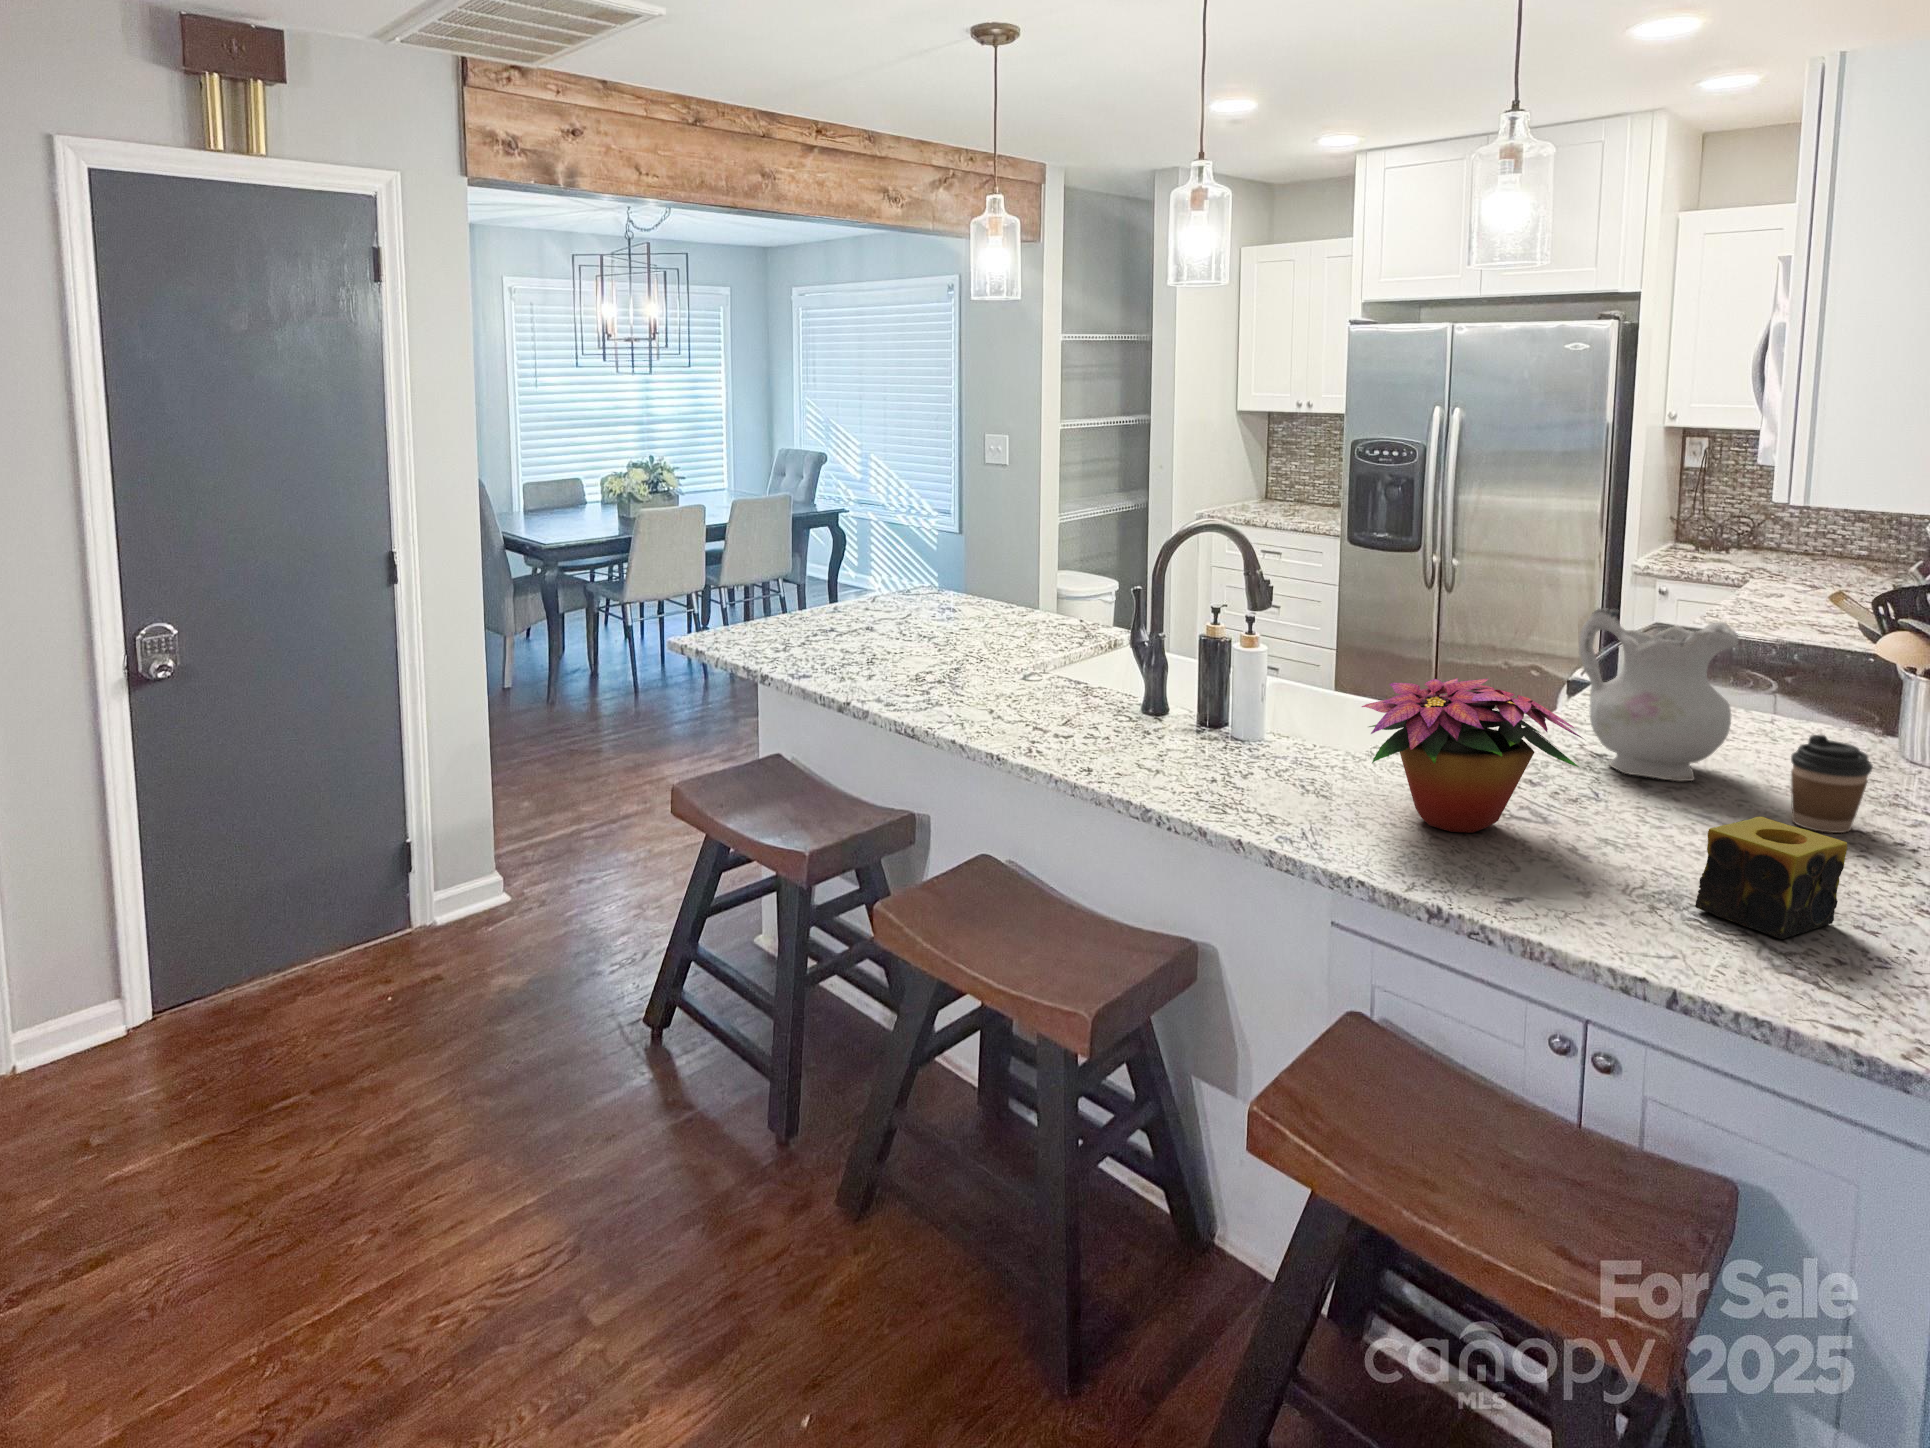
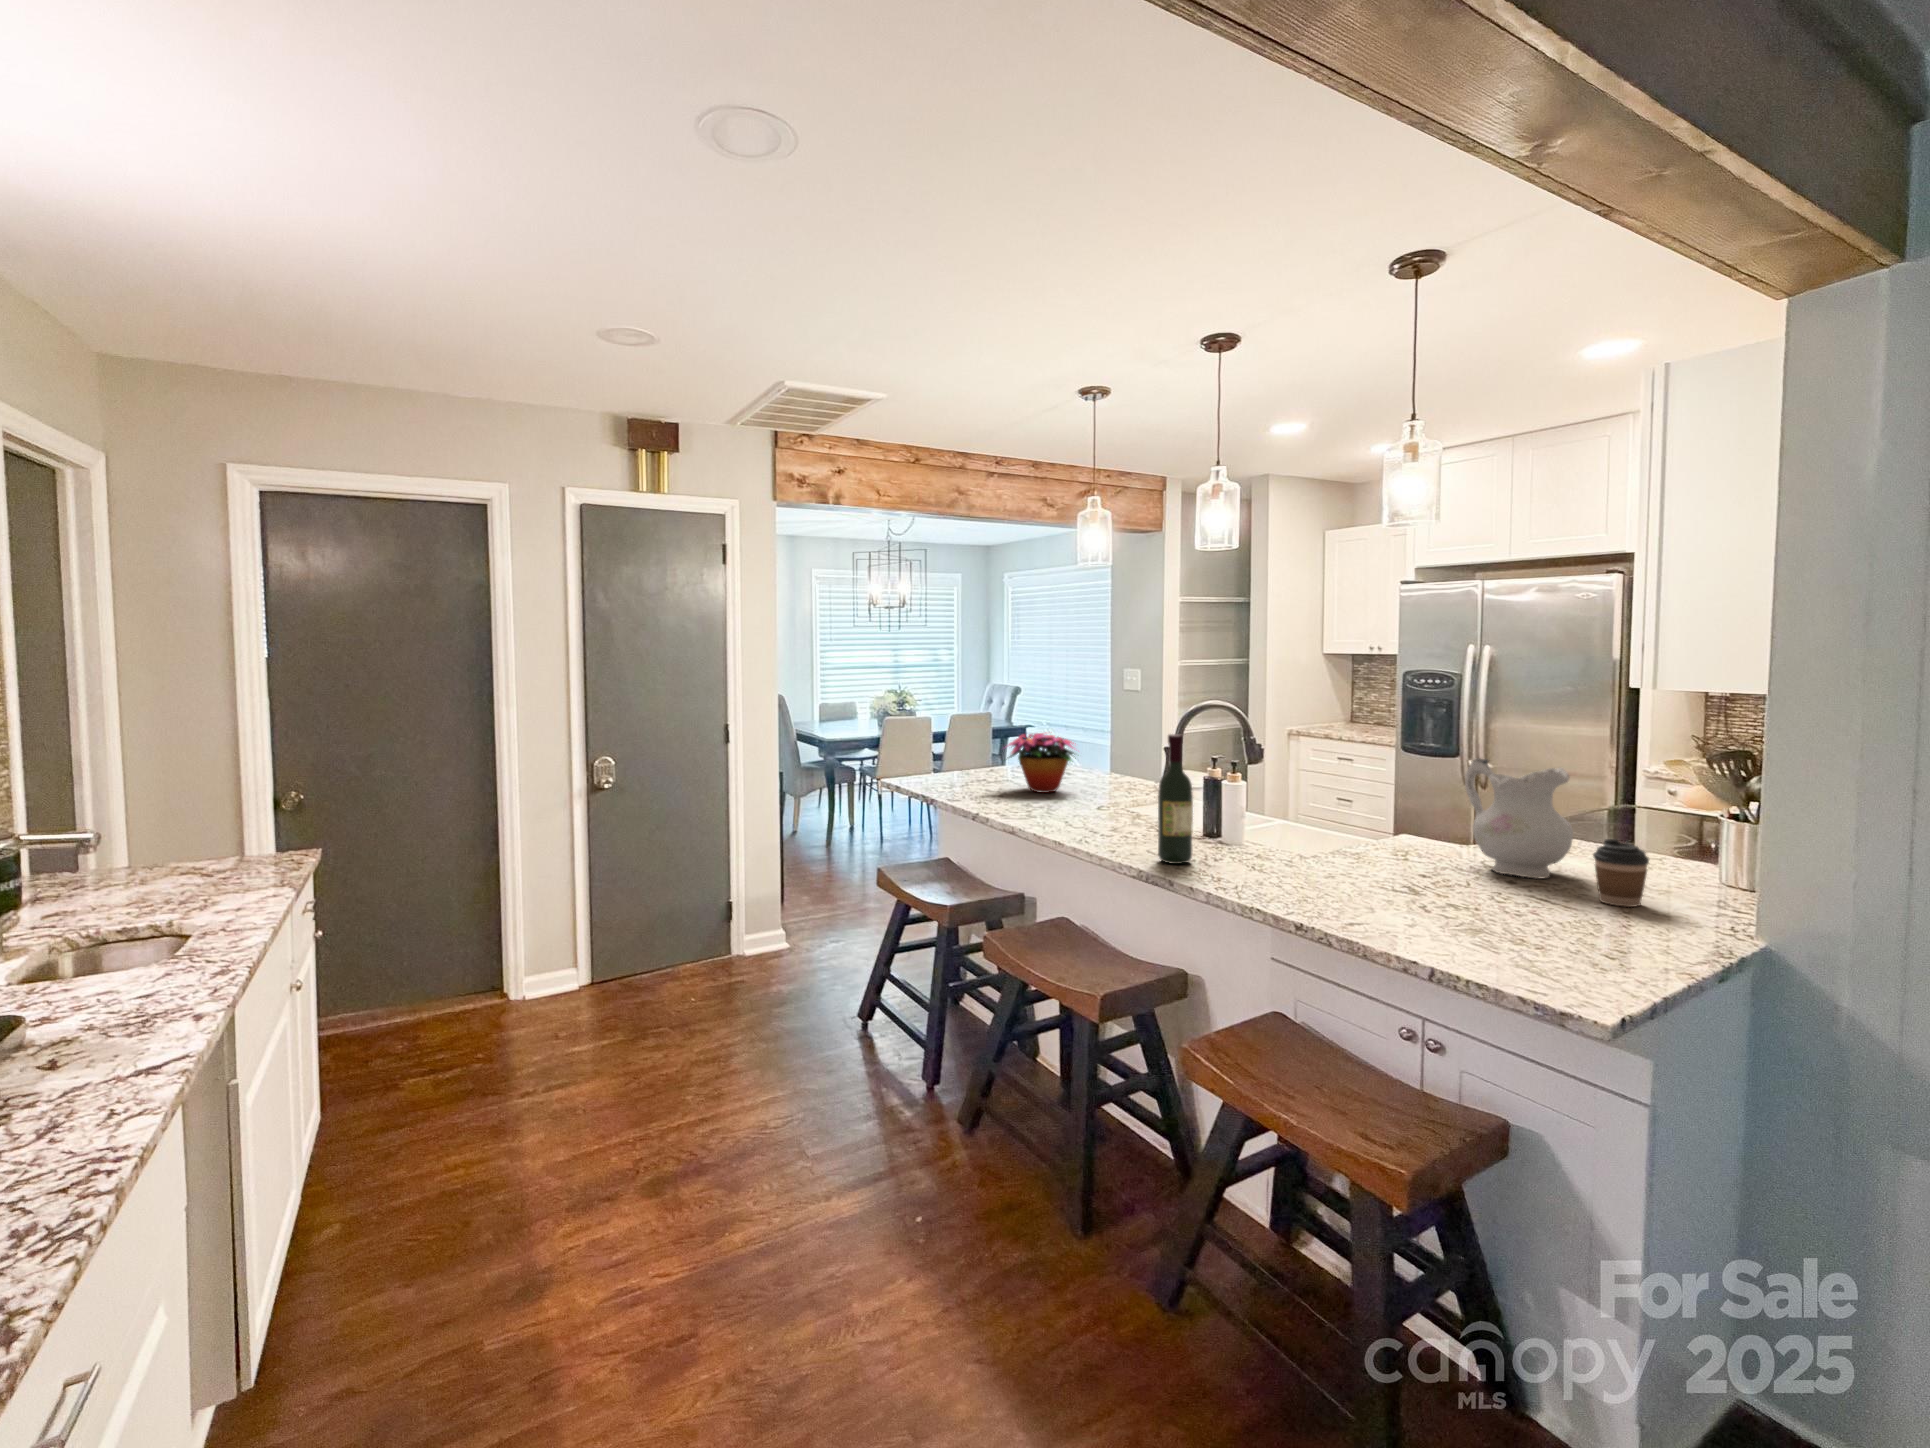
wine bottle: none [1150,585,1205,781] -> present [1158,734,1193,864]
flower arrangement: present [1362,678,1583,833] -> present [1008,733,1076,793]
candle: present [1695,817,1847,939] -> none [1480,875,1575,948]

